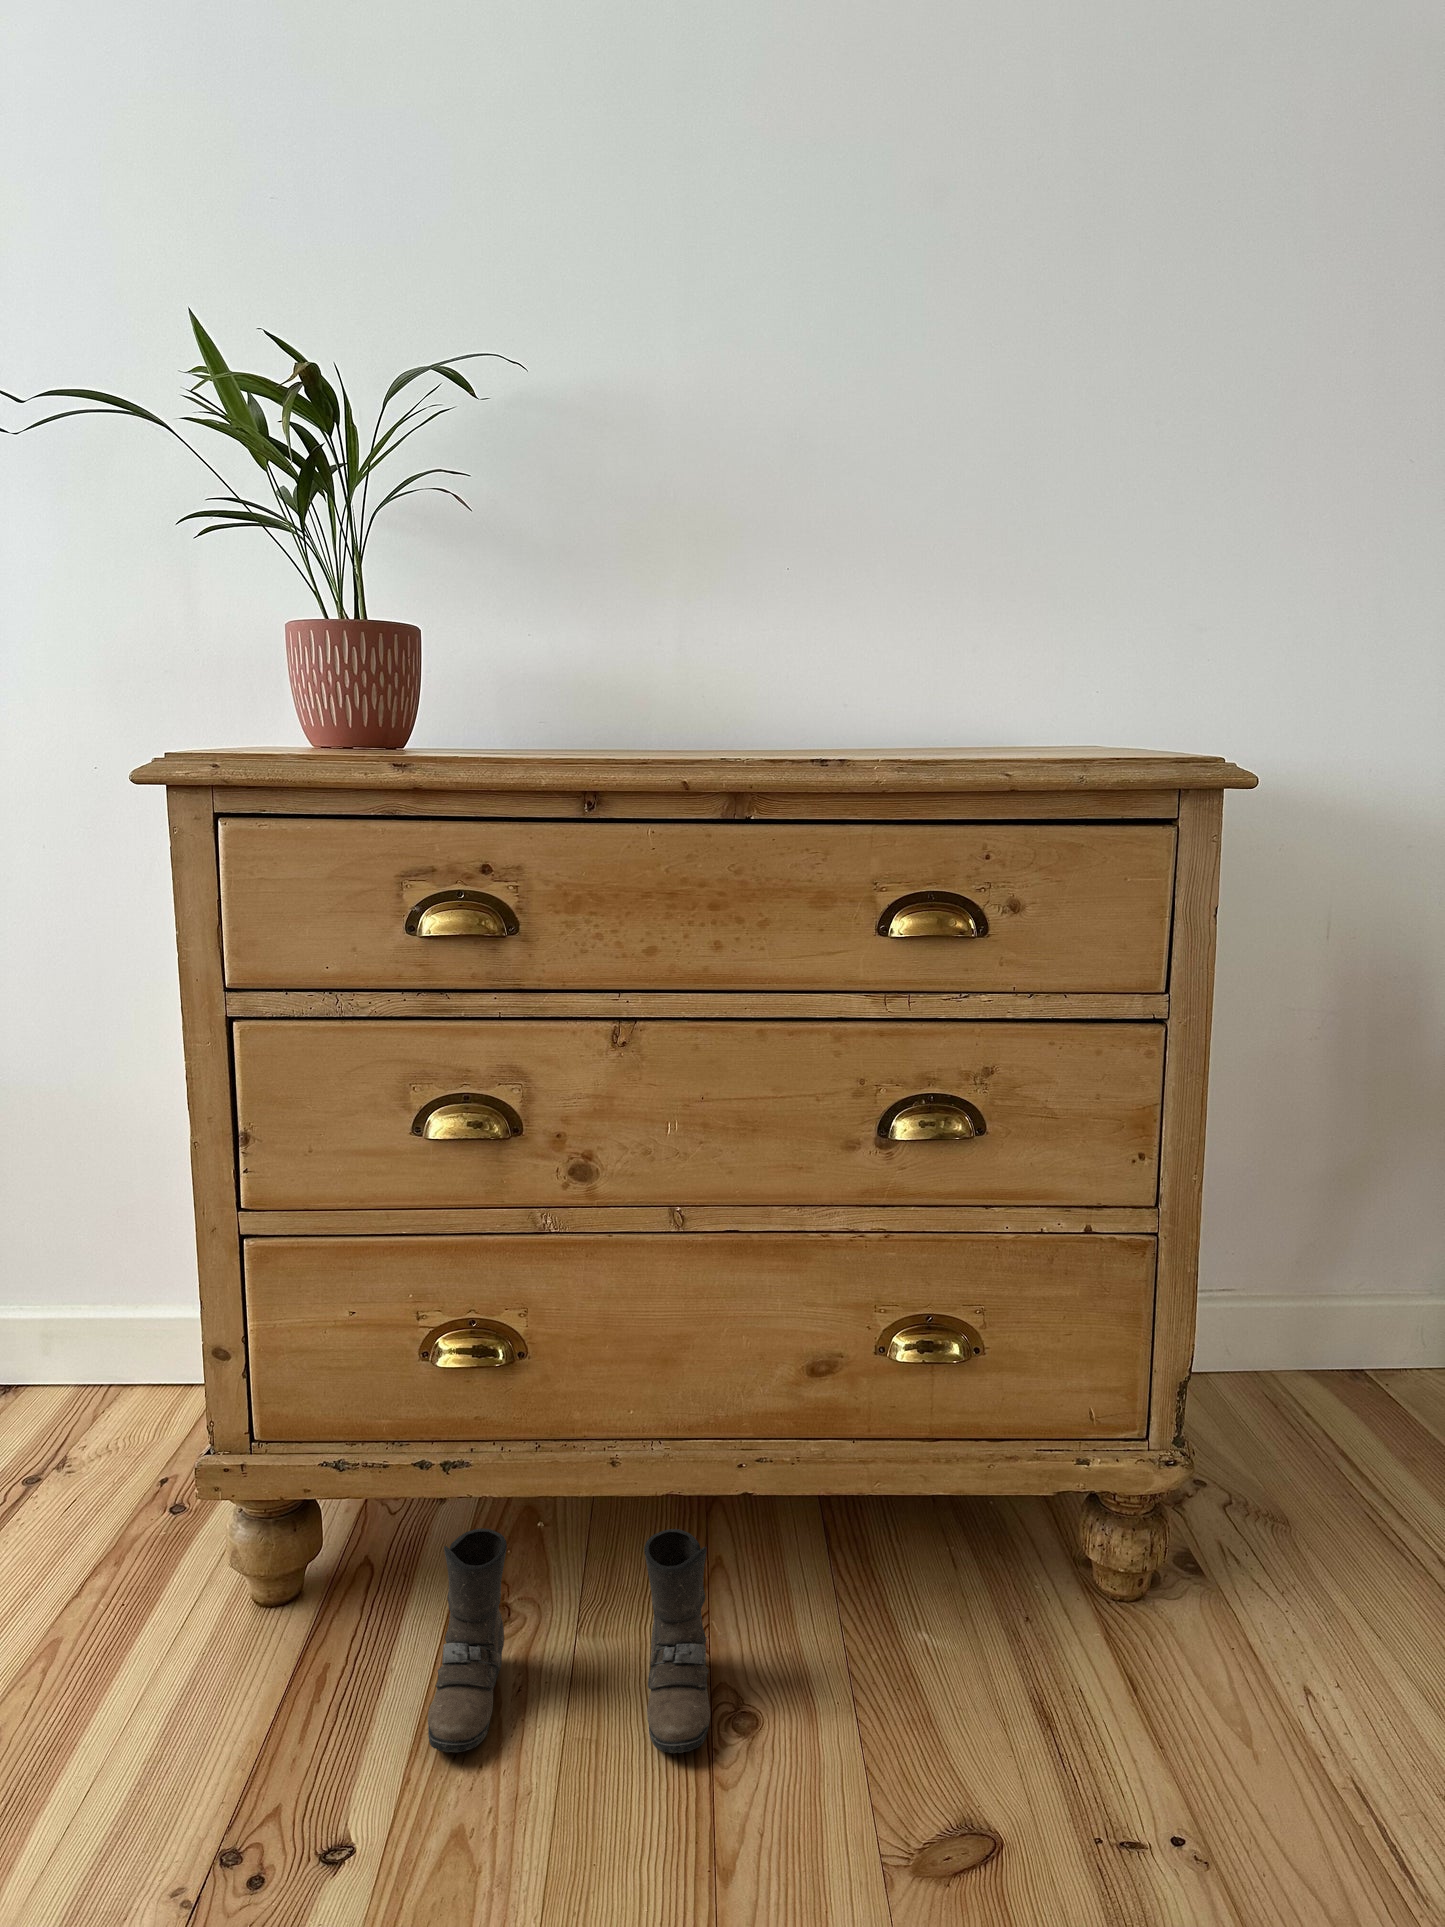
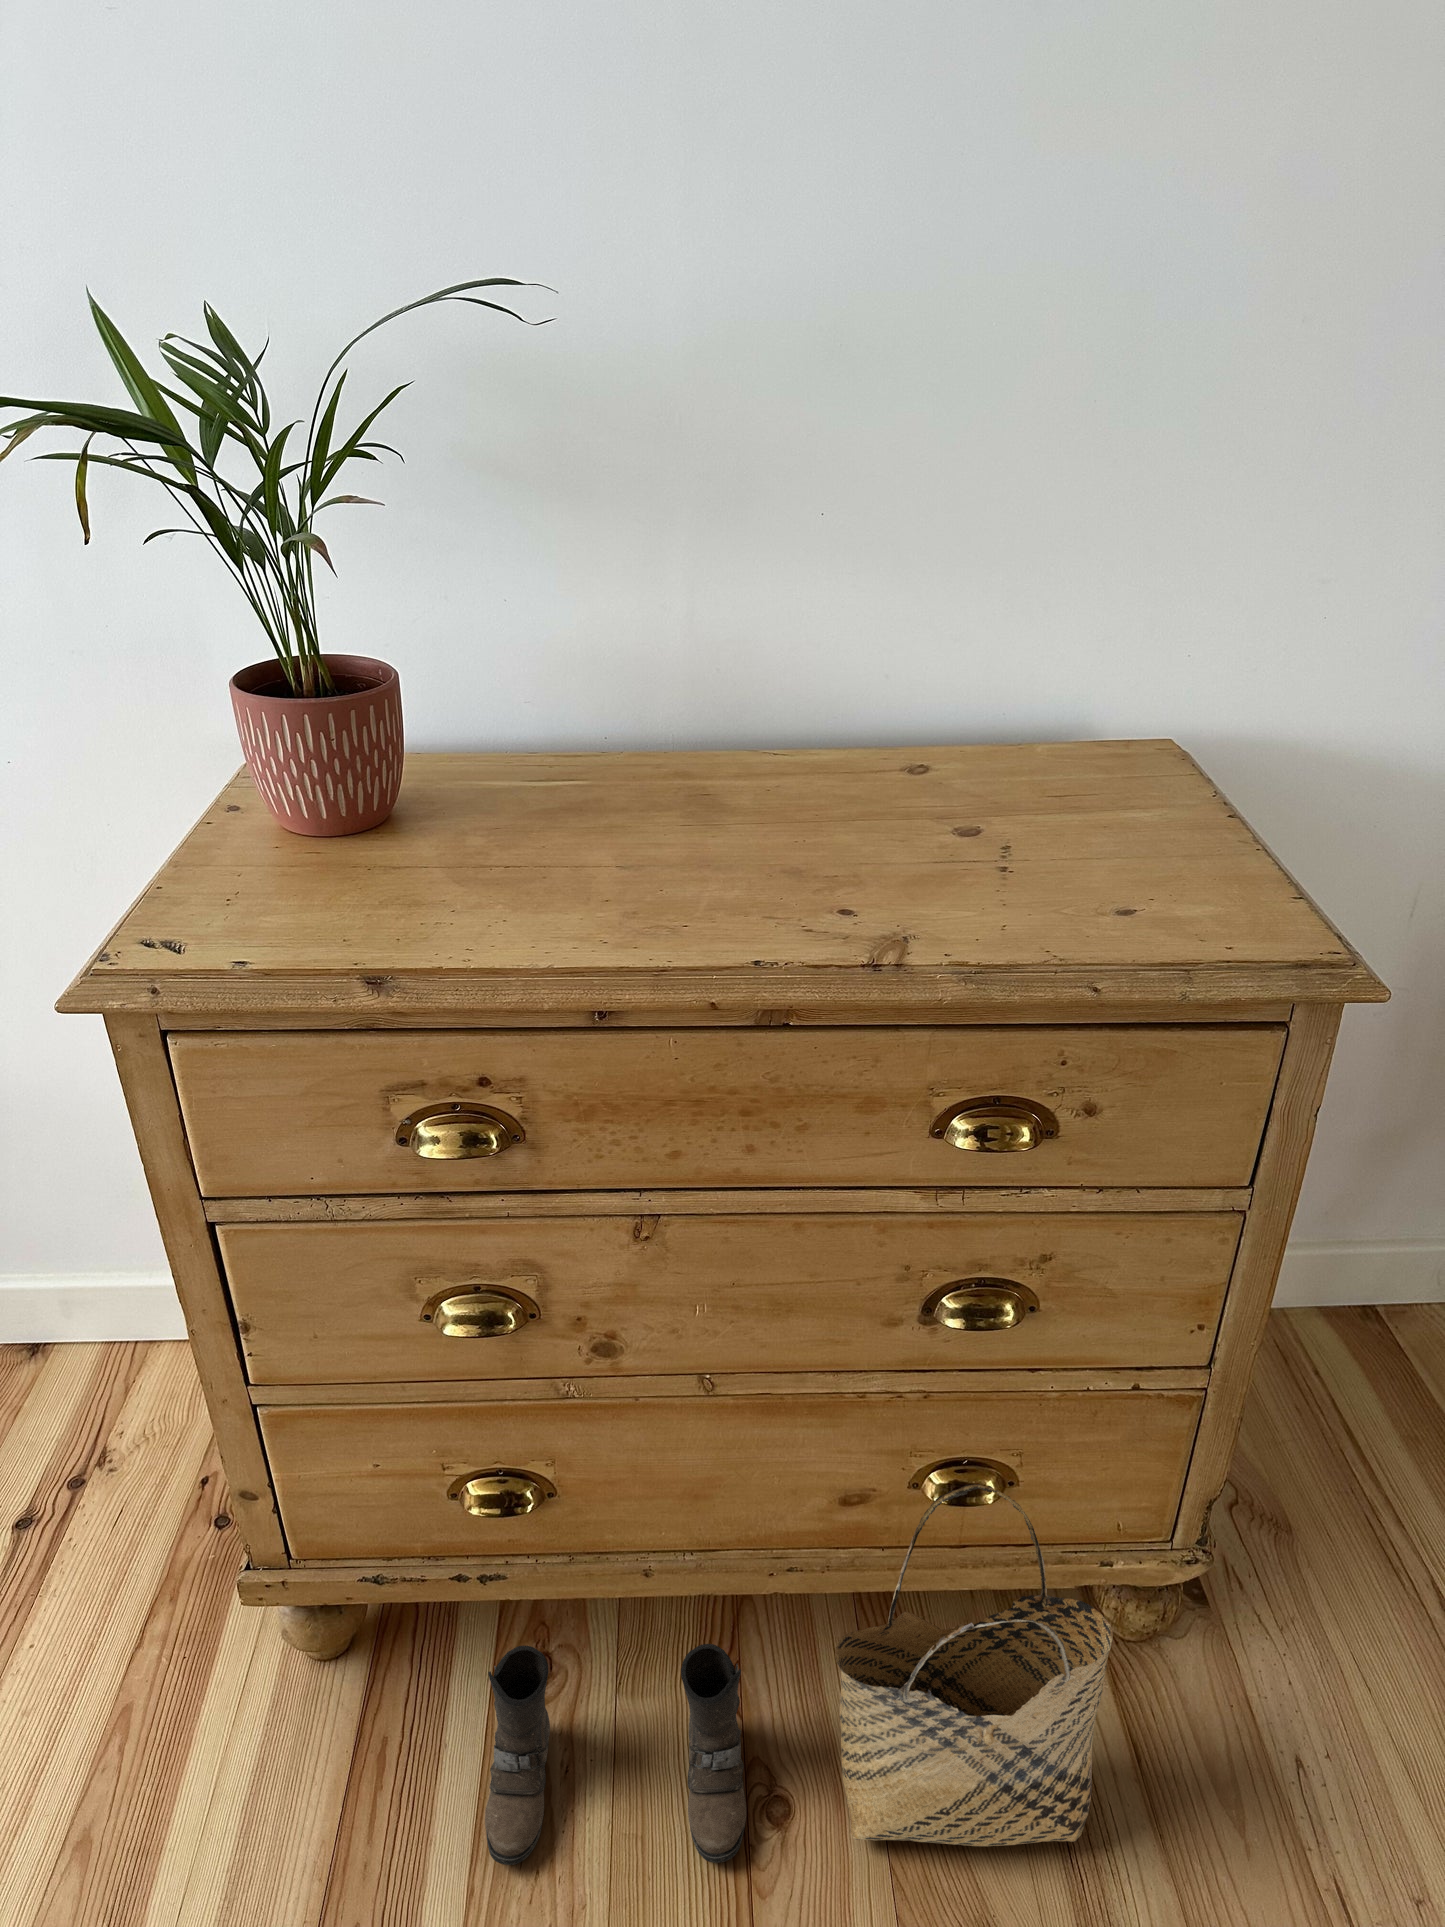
woven basket: none [801,1317,1086,1740] -> present [835,1484,1113,1846]

